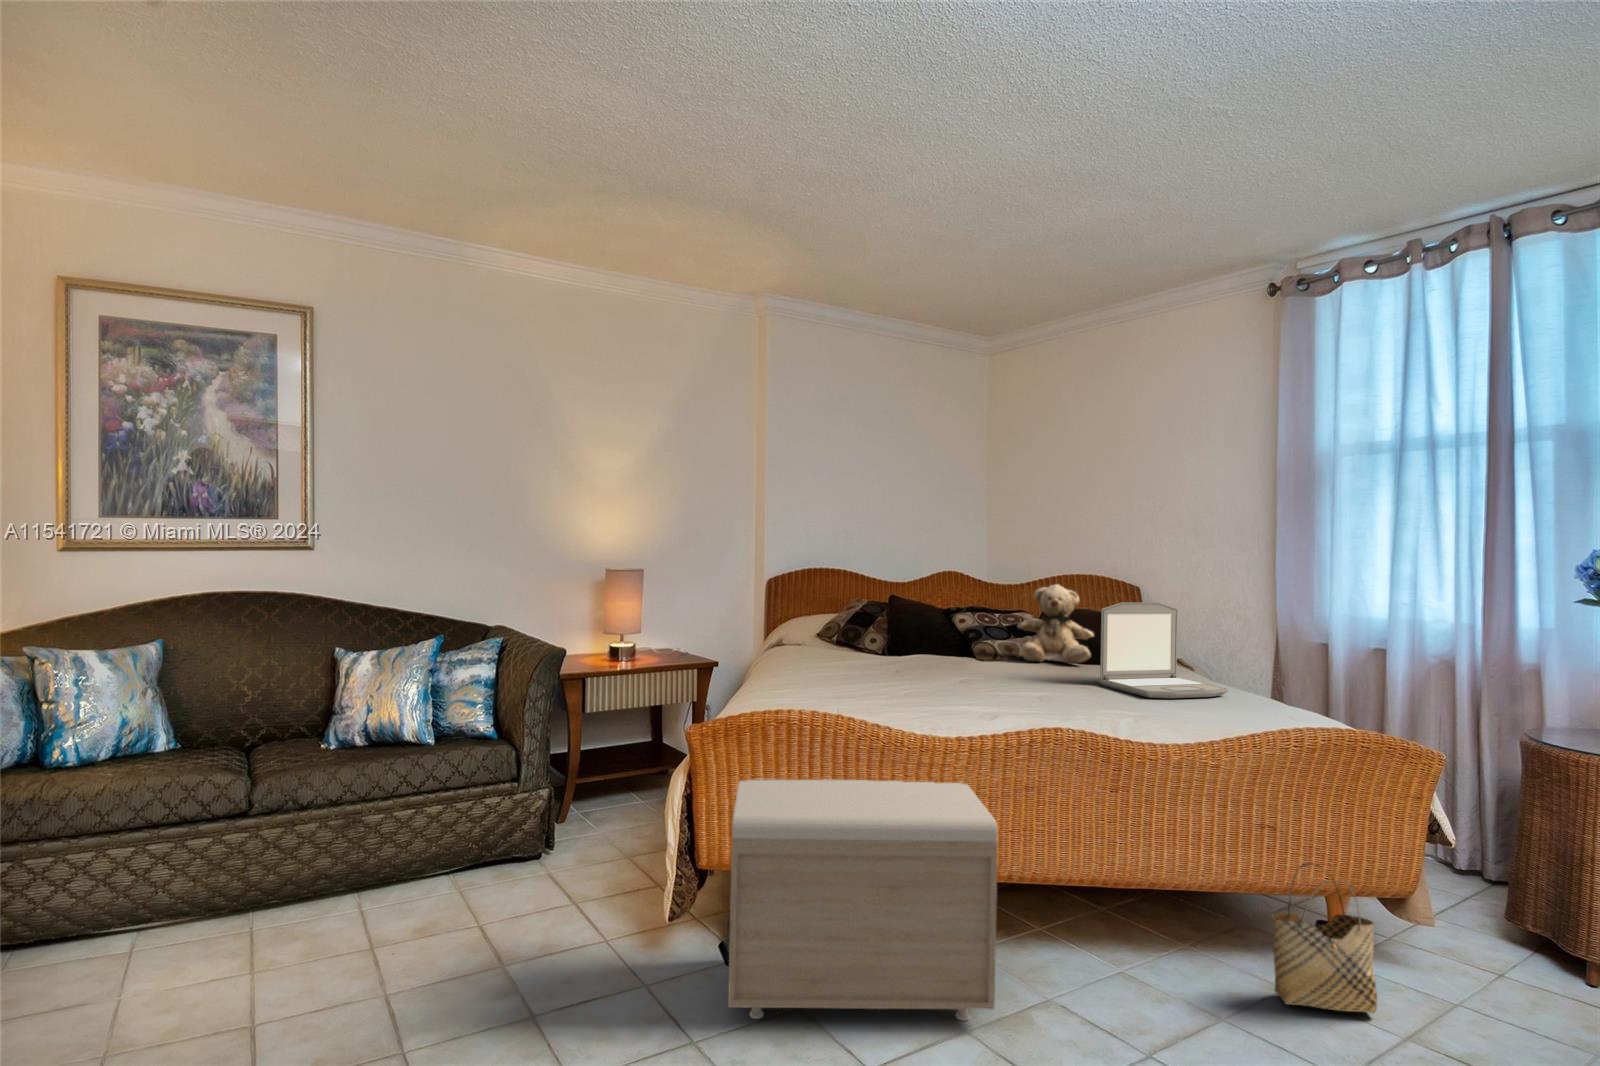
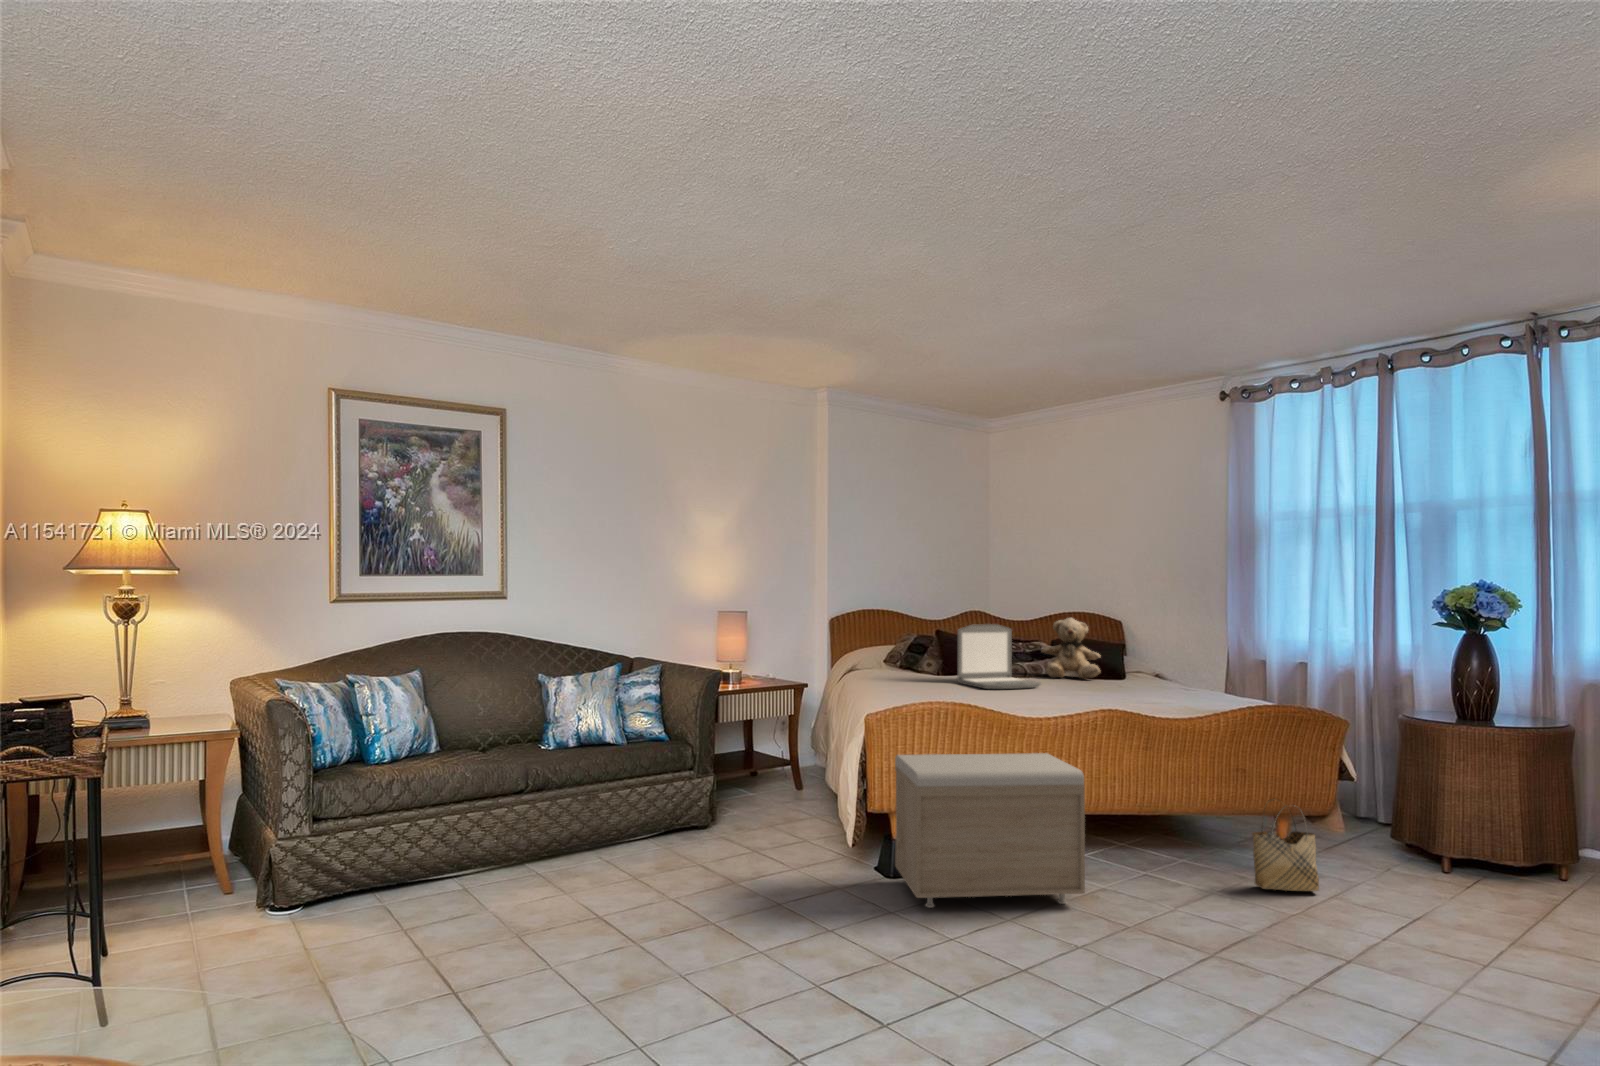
laptop: present [1098,602,1228,698] -> present [957,624,1041,689]

